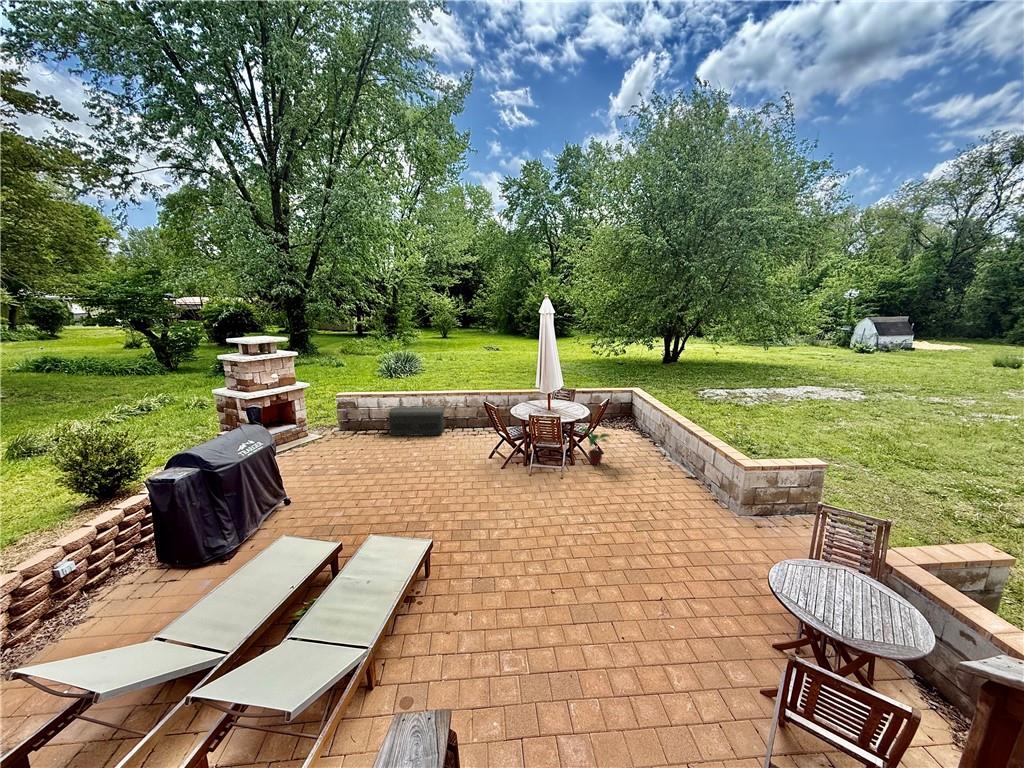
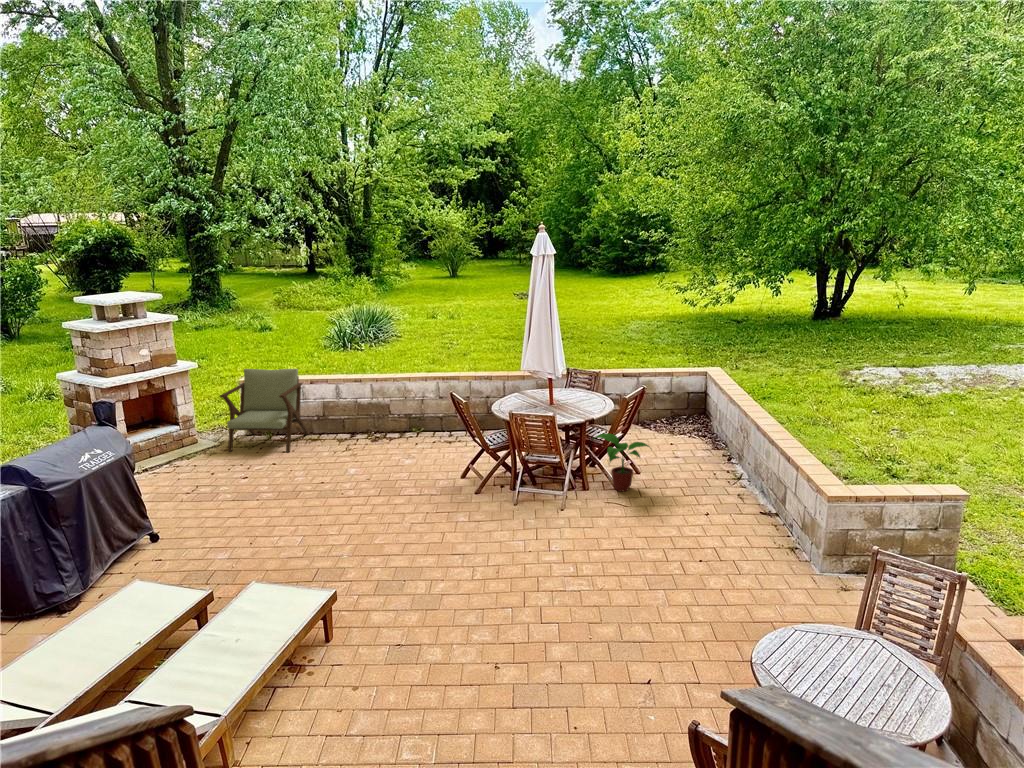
lounge chair: none [325,387,383,442] -> present [220,369,309,452]
storage bench: present [388,407,444,436] -> none [315,398,403,443]

